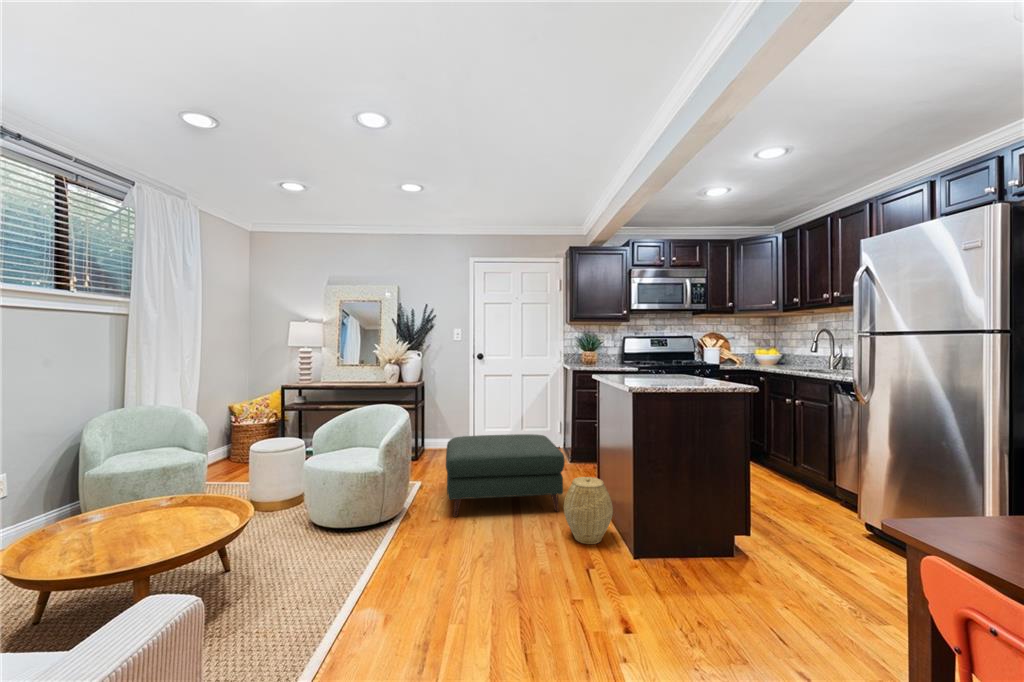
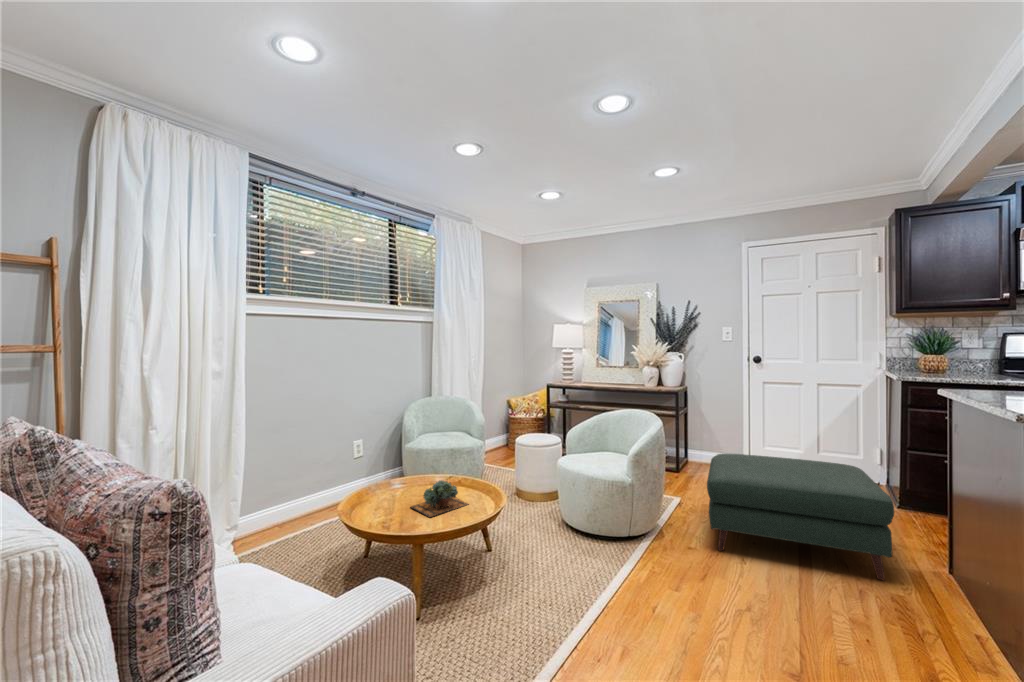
woven basket: present [564,477,613,544] -> none [893,540,998,652]
succulent plant: none [119,503,207,548] -> present [411,481,468,517]

